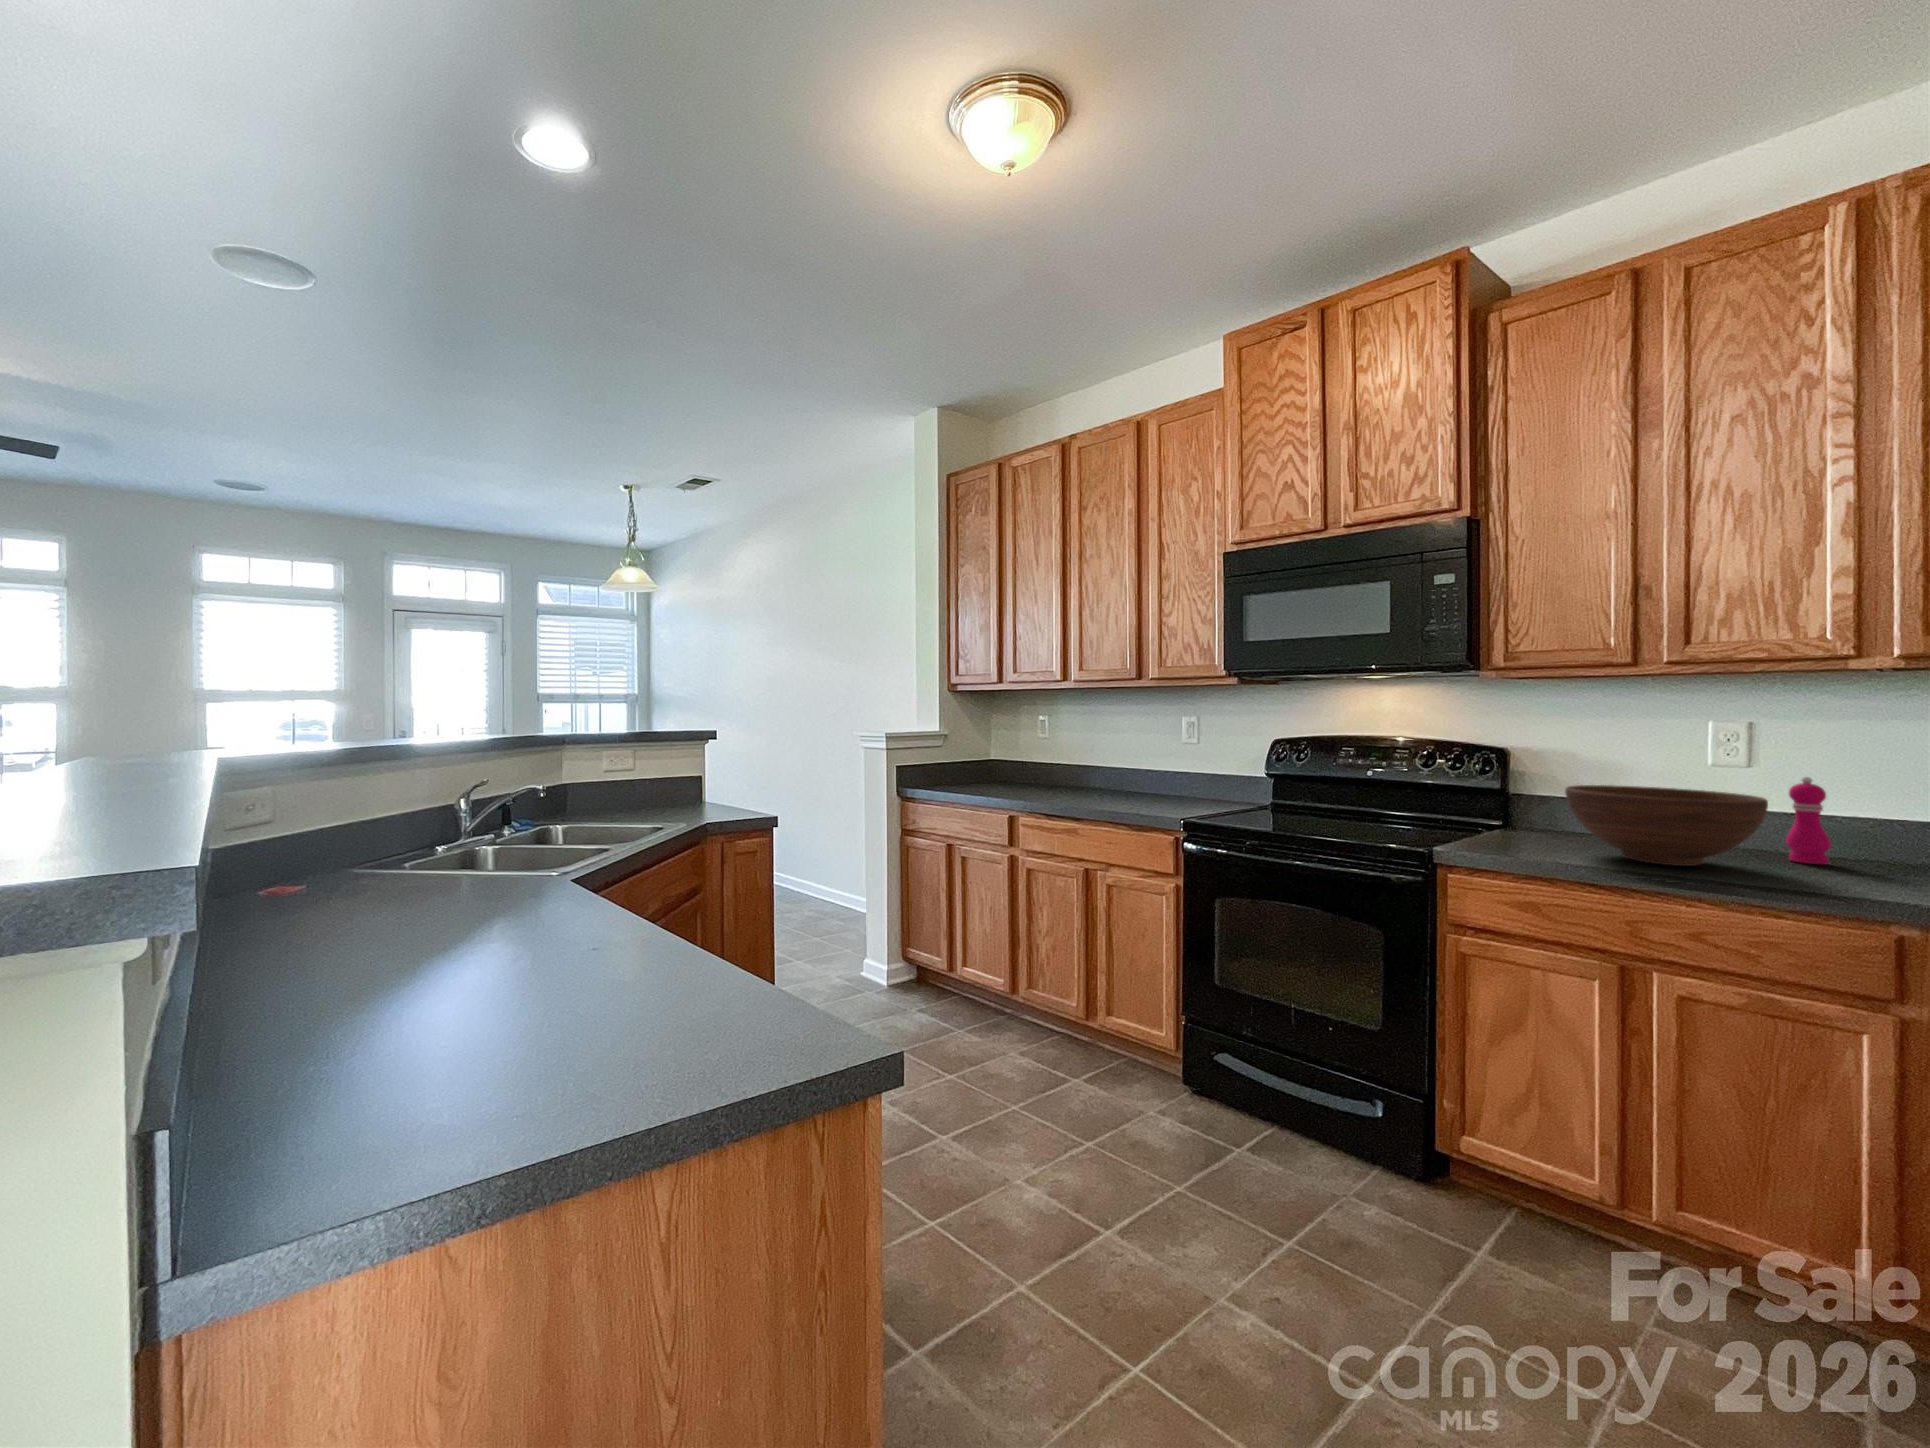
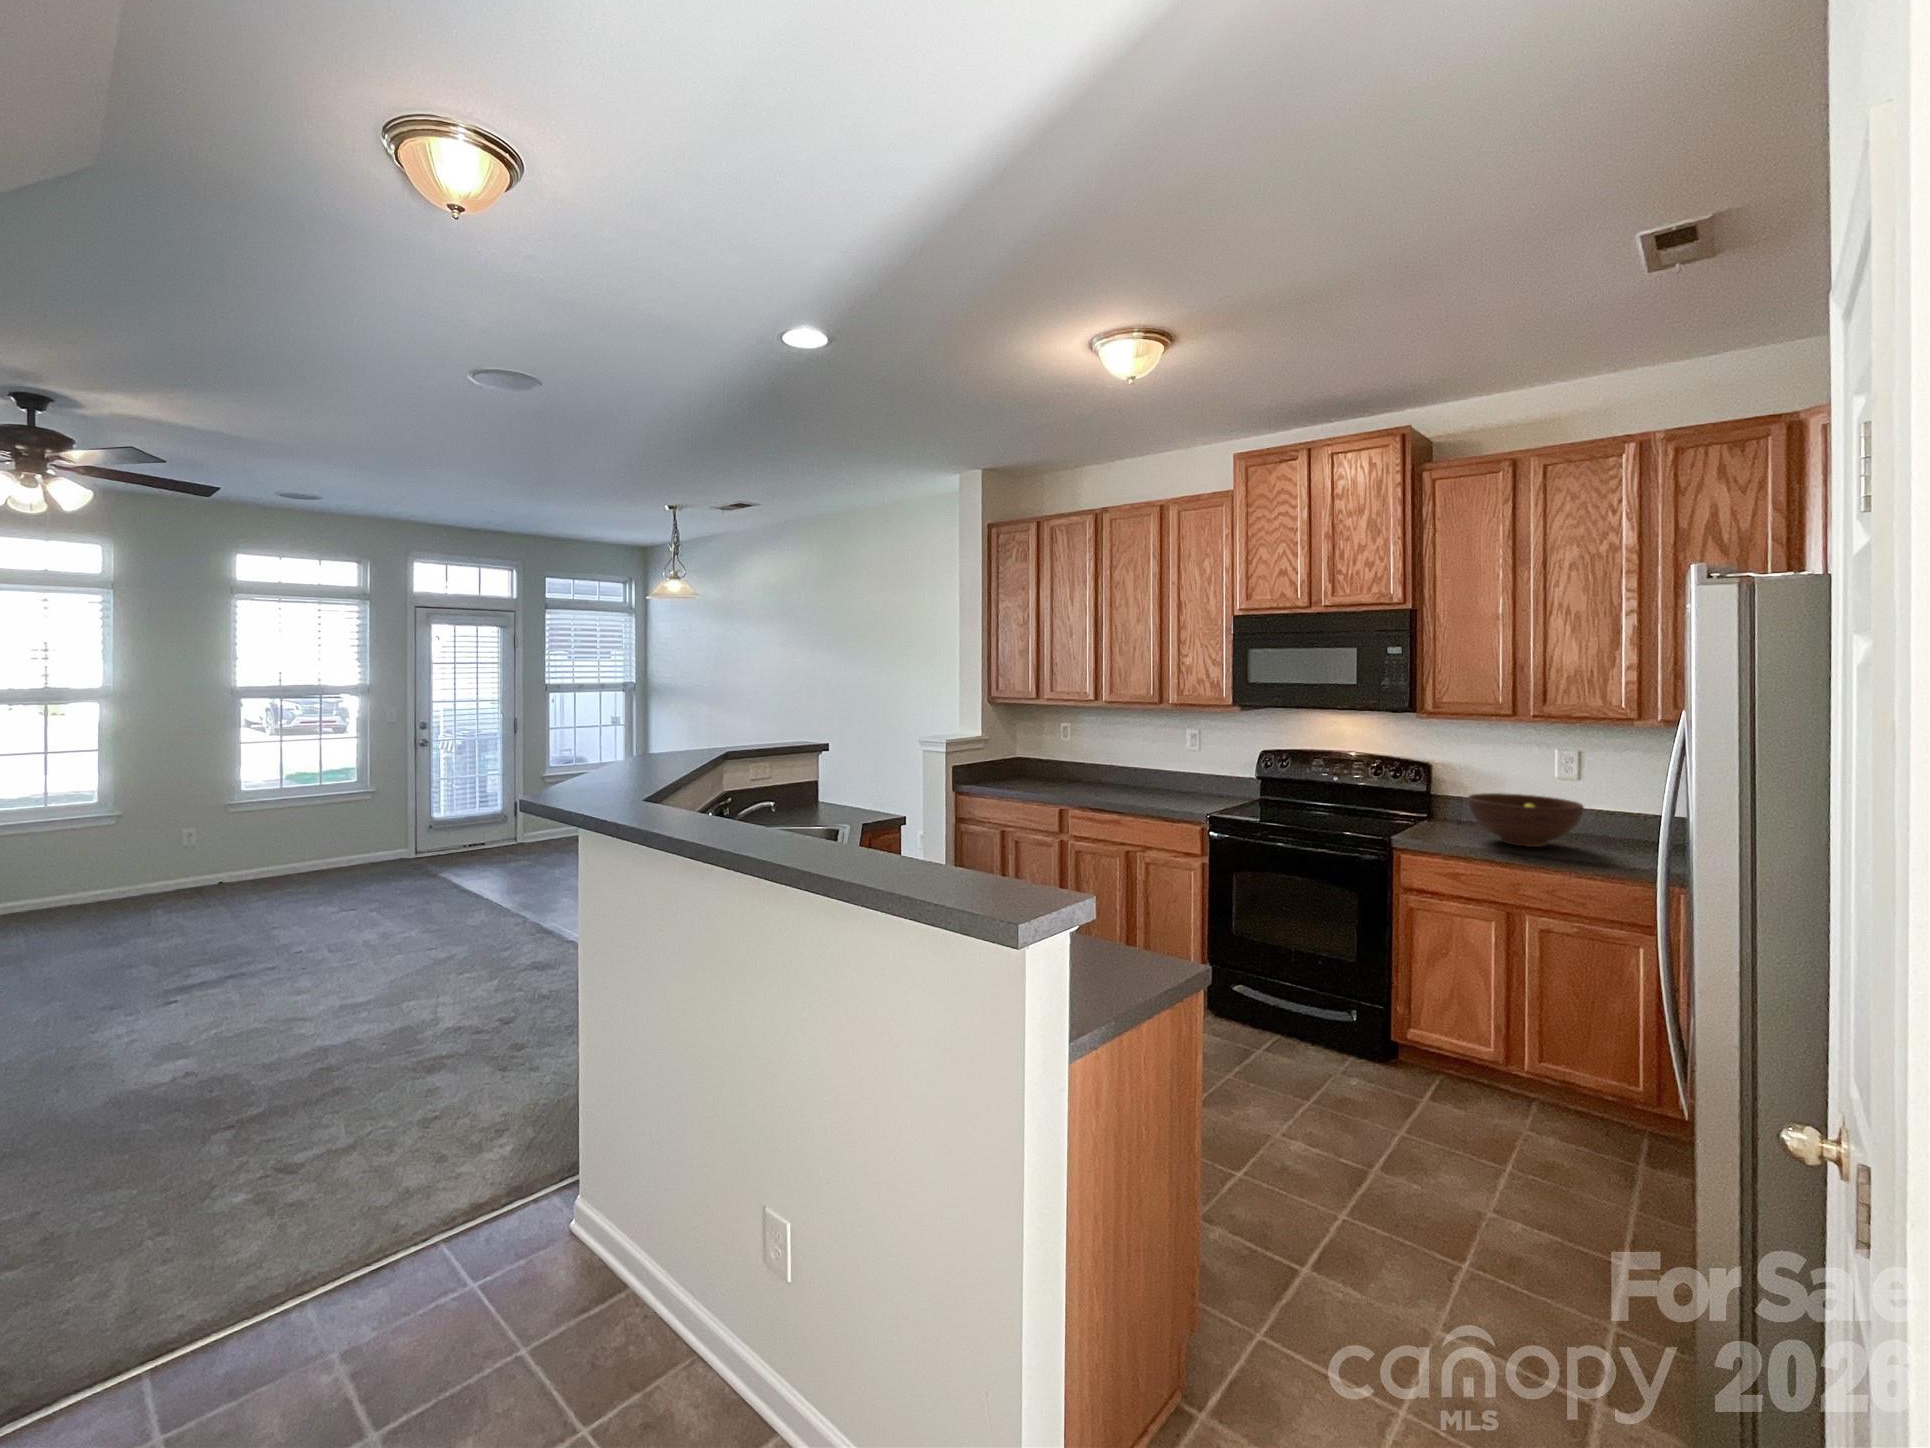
pepper mill: present [1786,777,1831,864] -> none [1595,788,1620,843]

